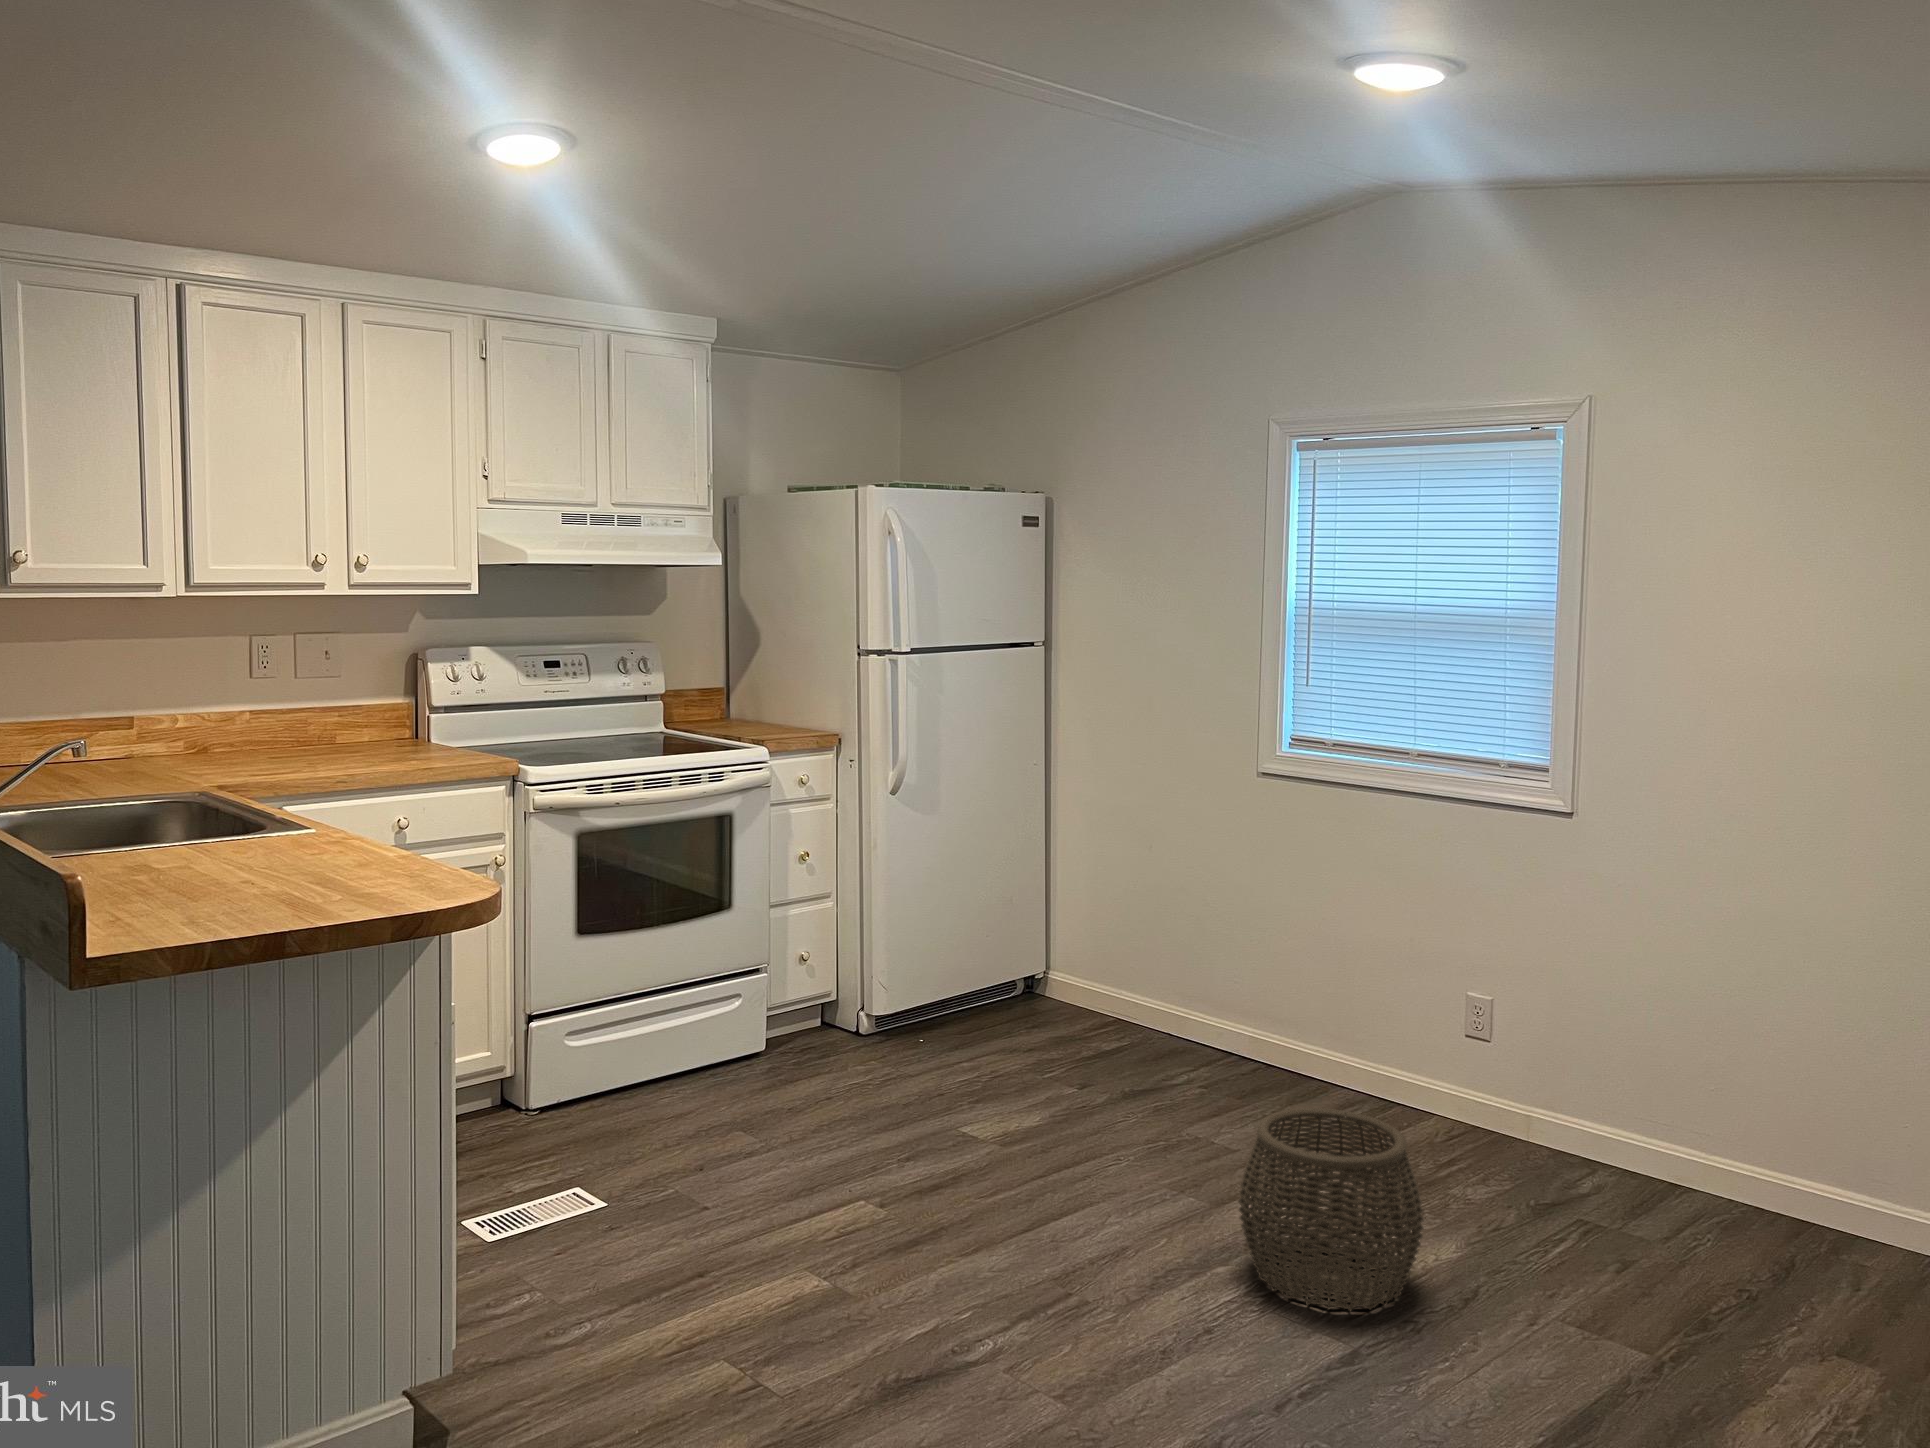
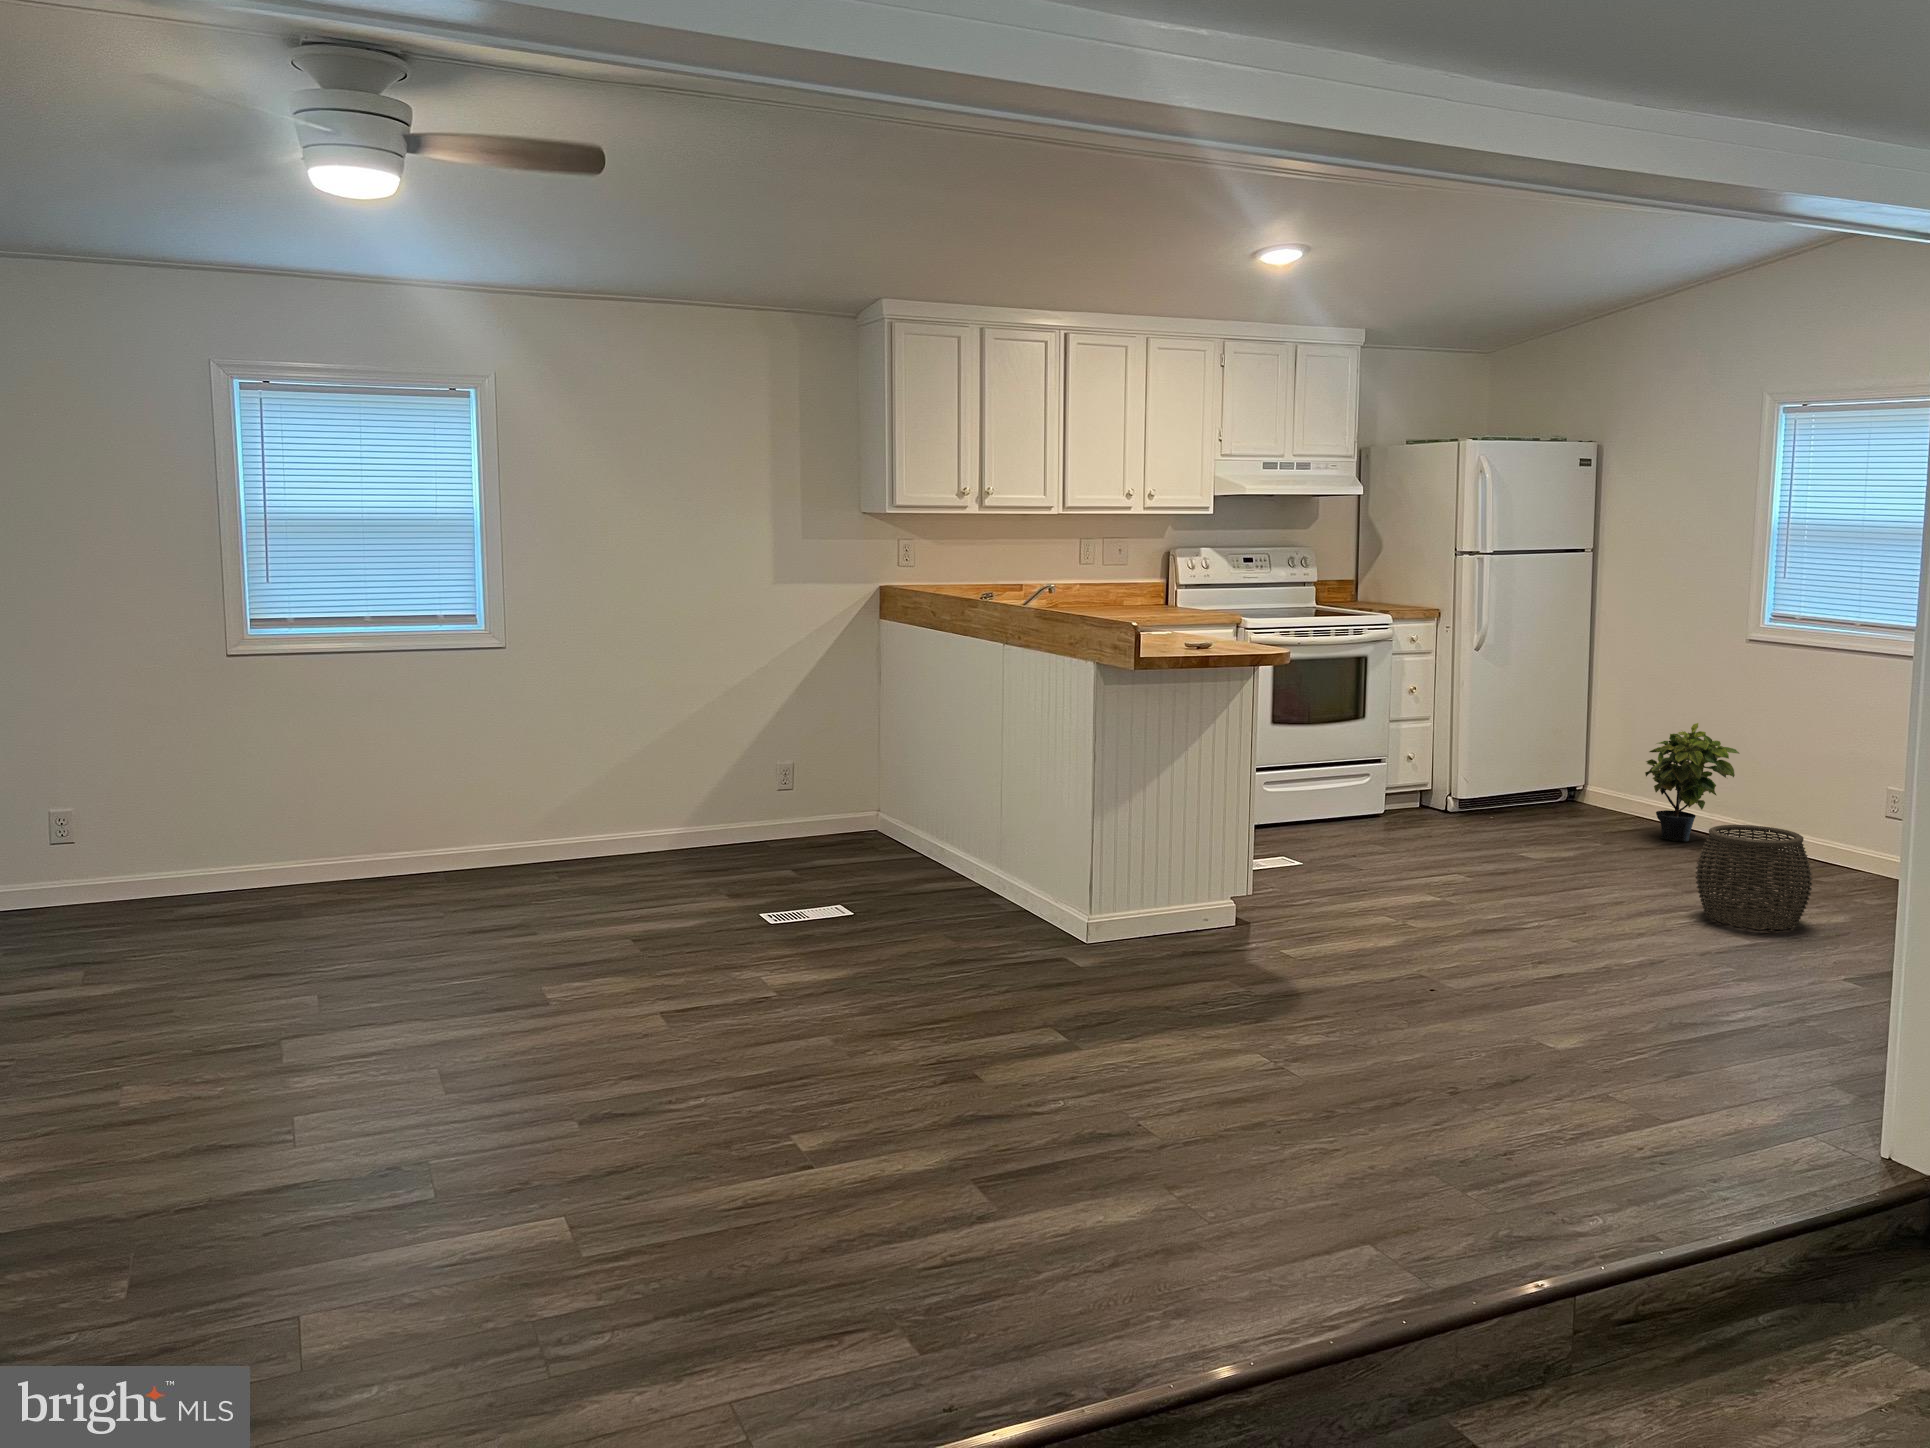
potted plant: none [1132,896,1259,1070] -> present [1645,723,1739,841]

